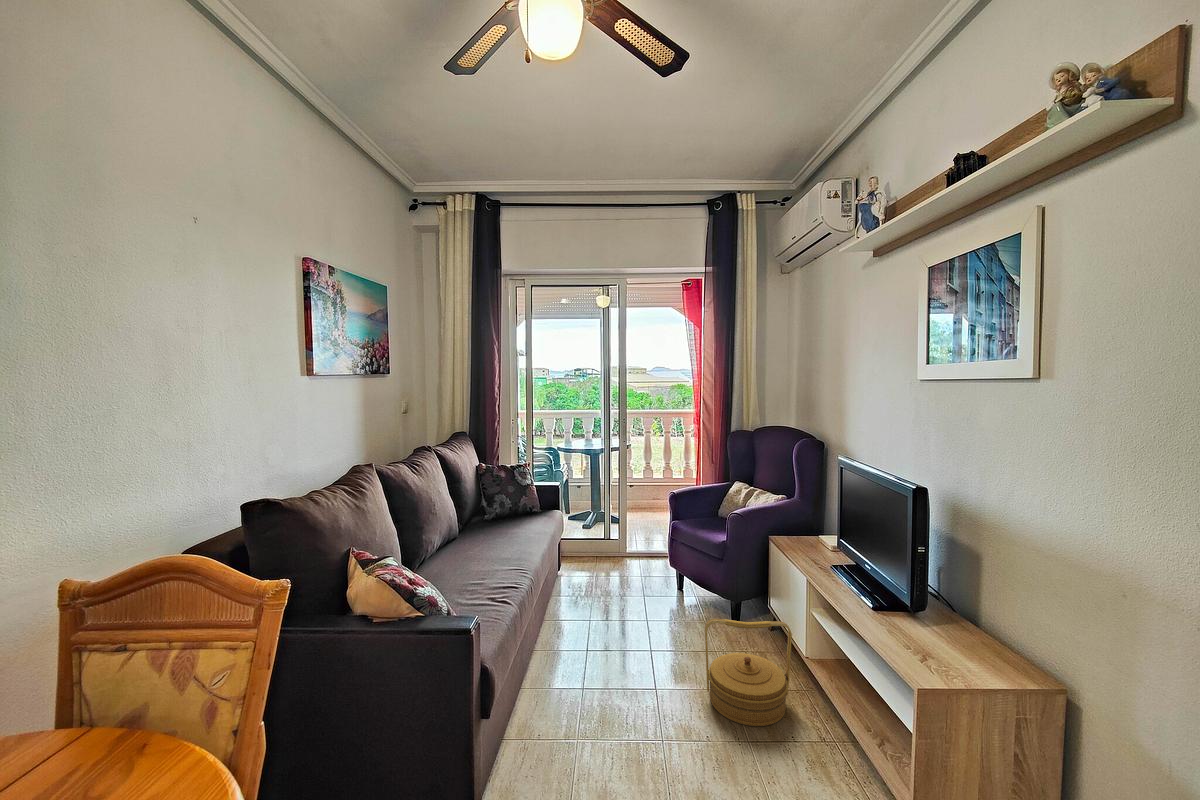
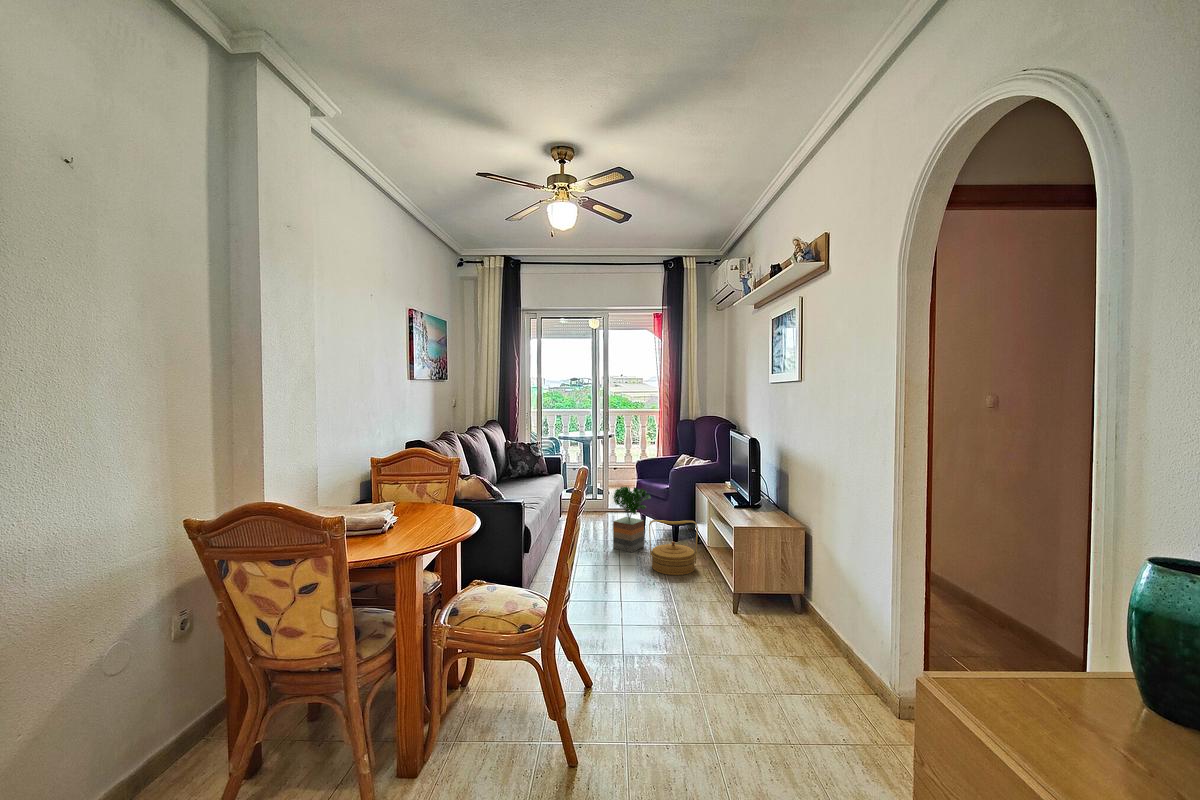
potted tree: none [637,542,701,655] -> present [613,487,650,552]

